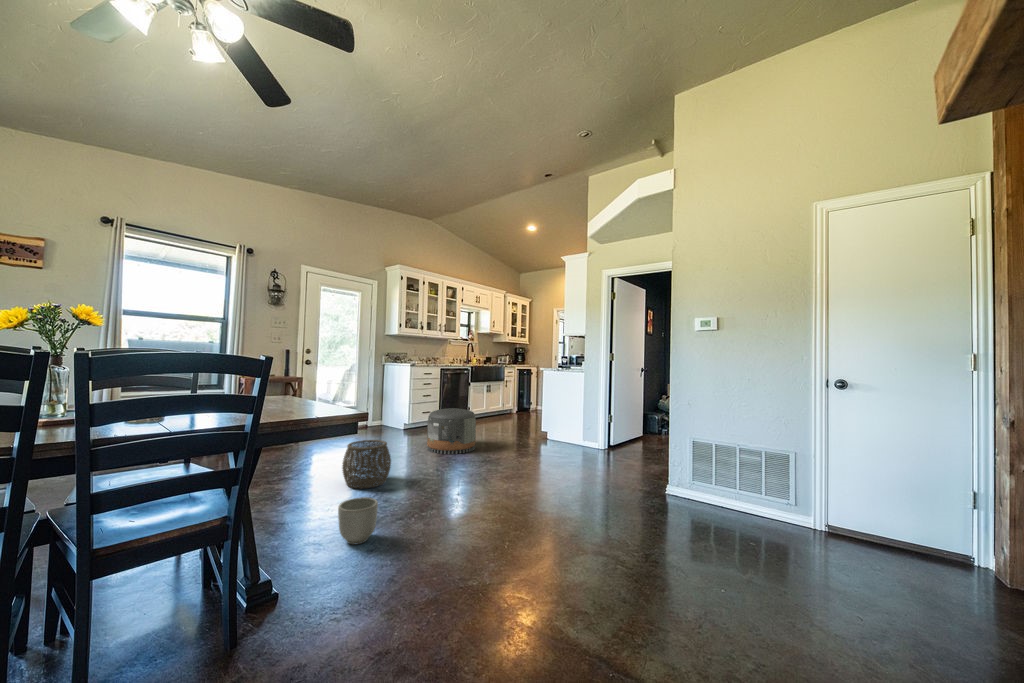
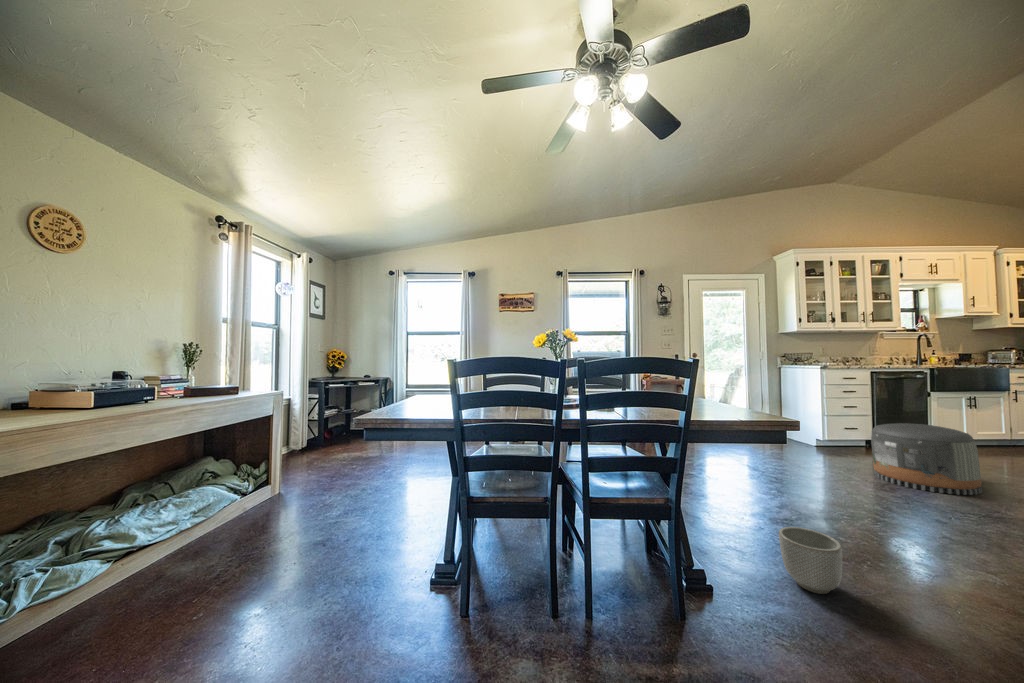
woven basket: present [342,440,391,489] -> none [759,451,830,513]

